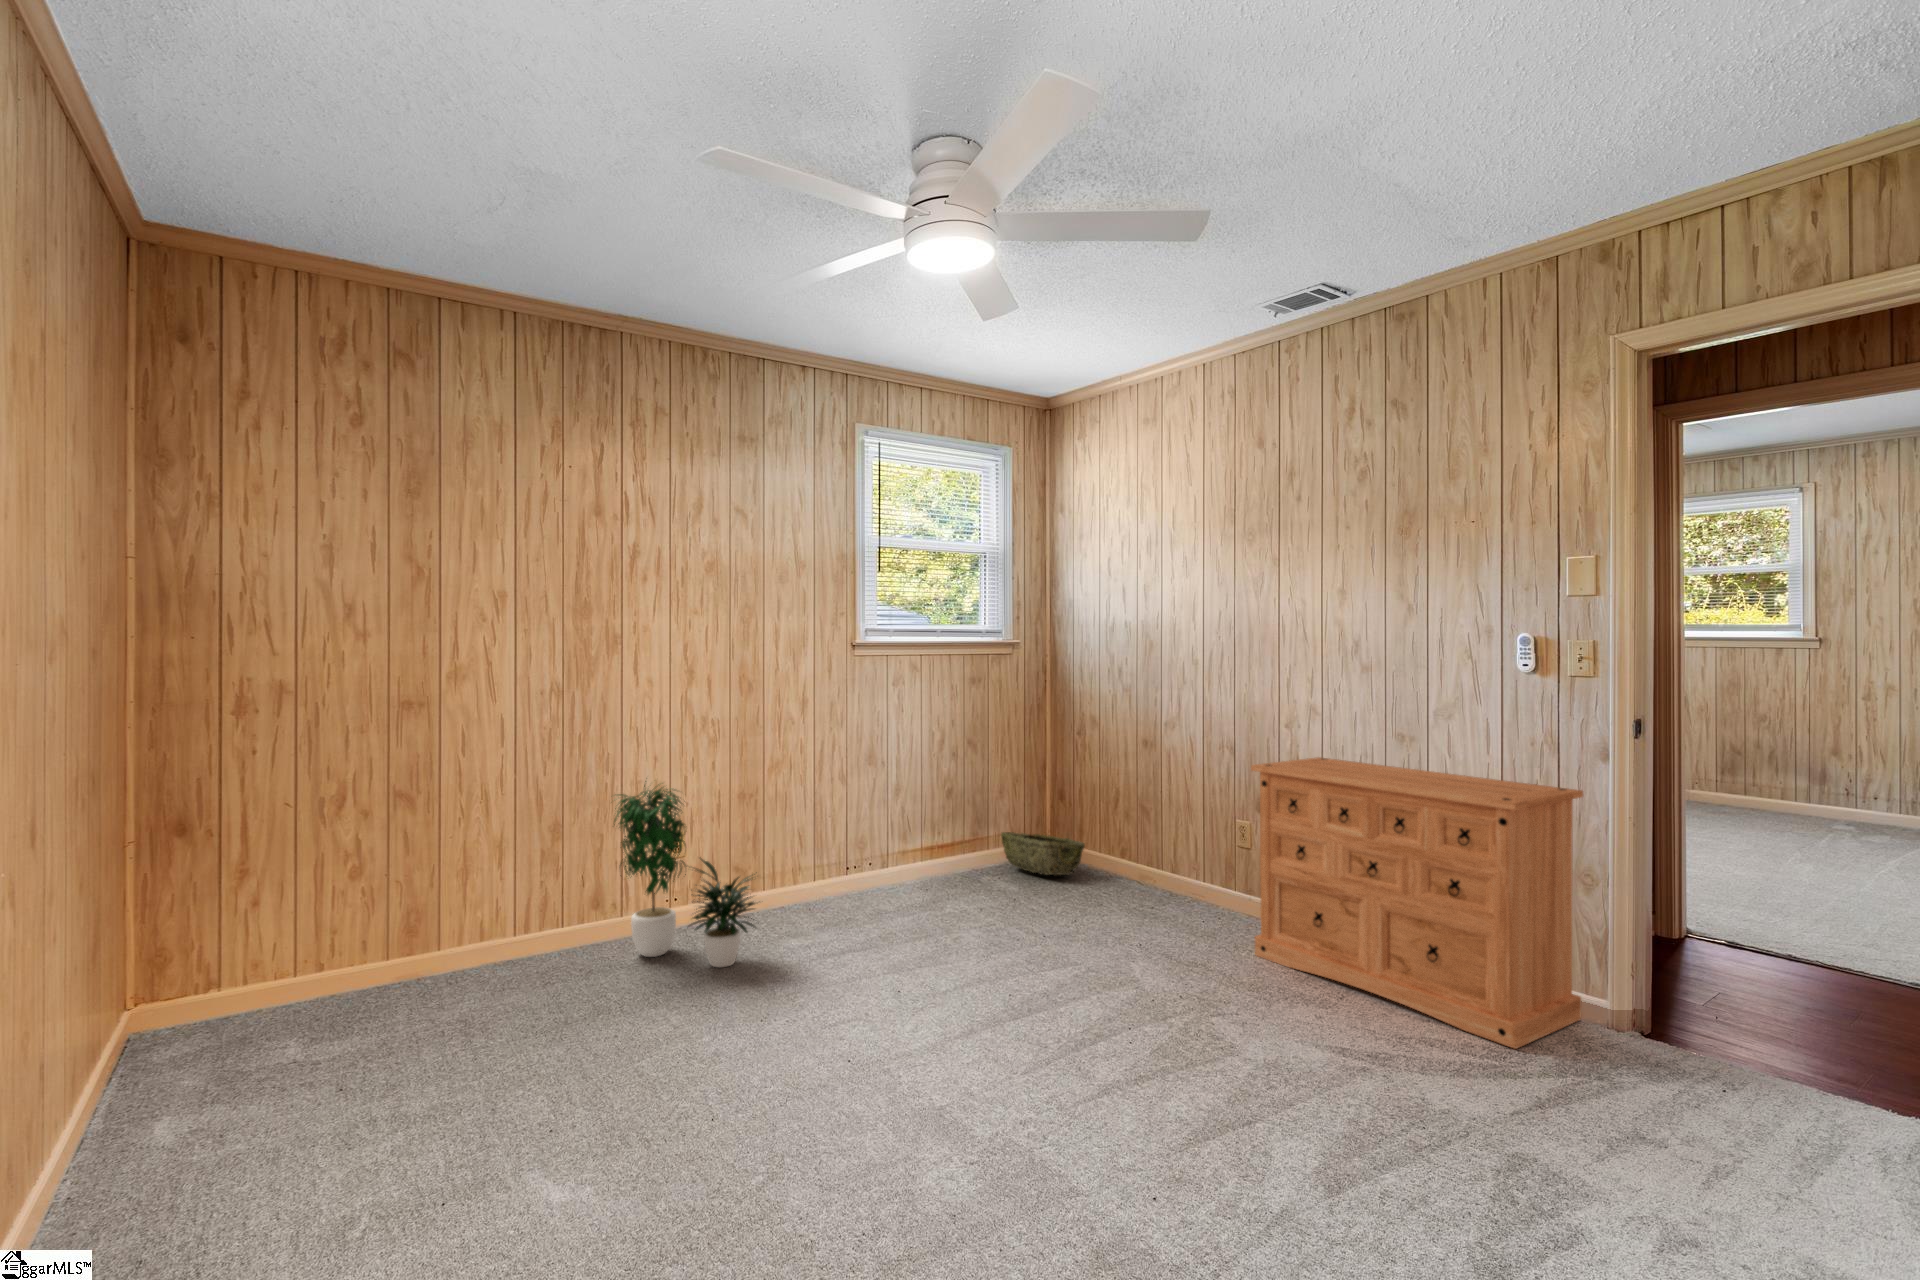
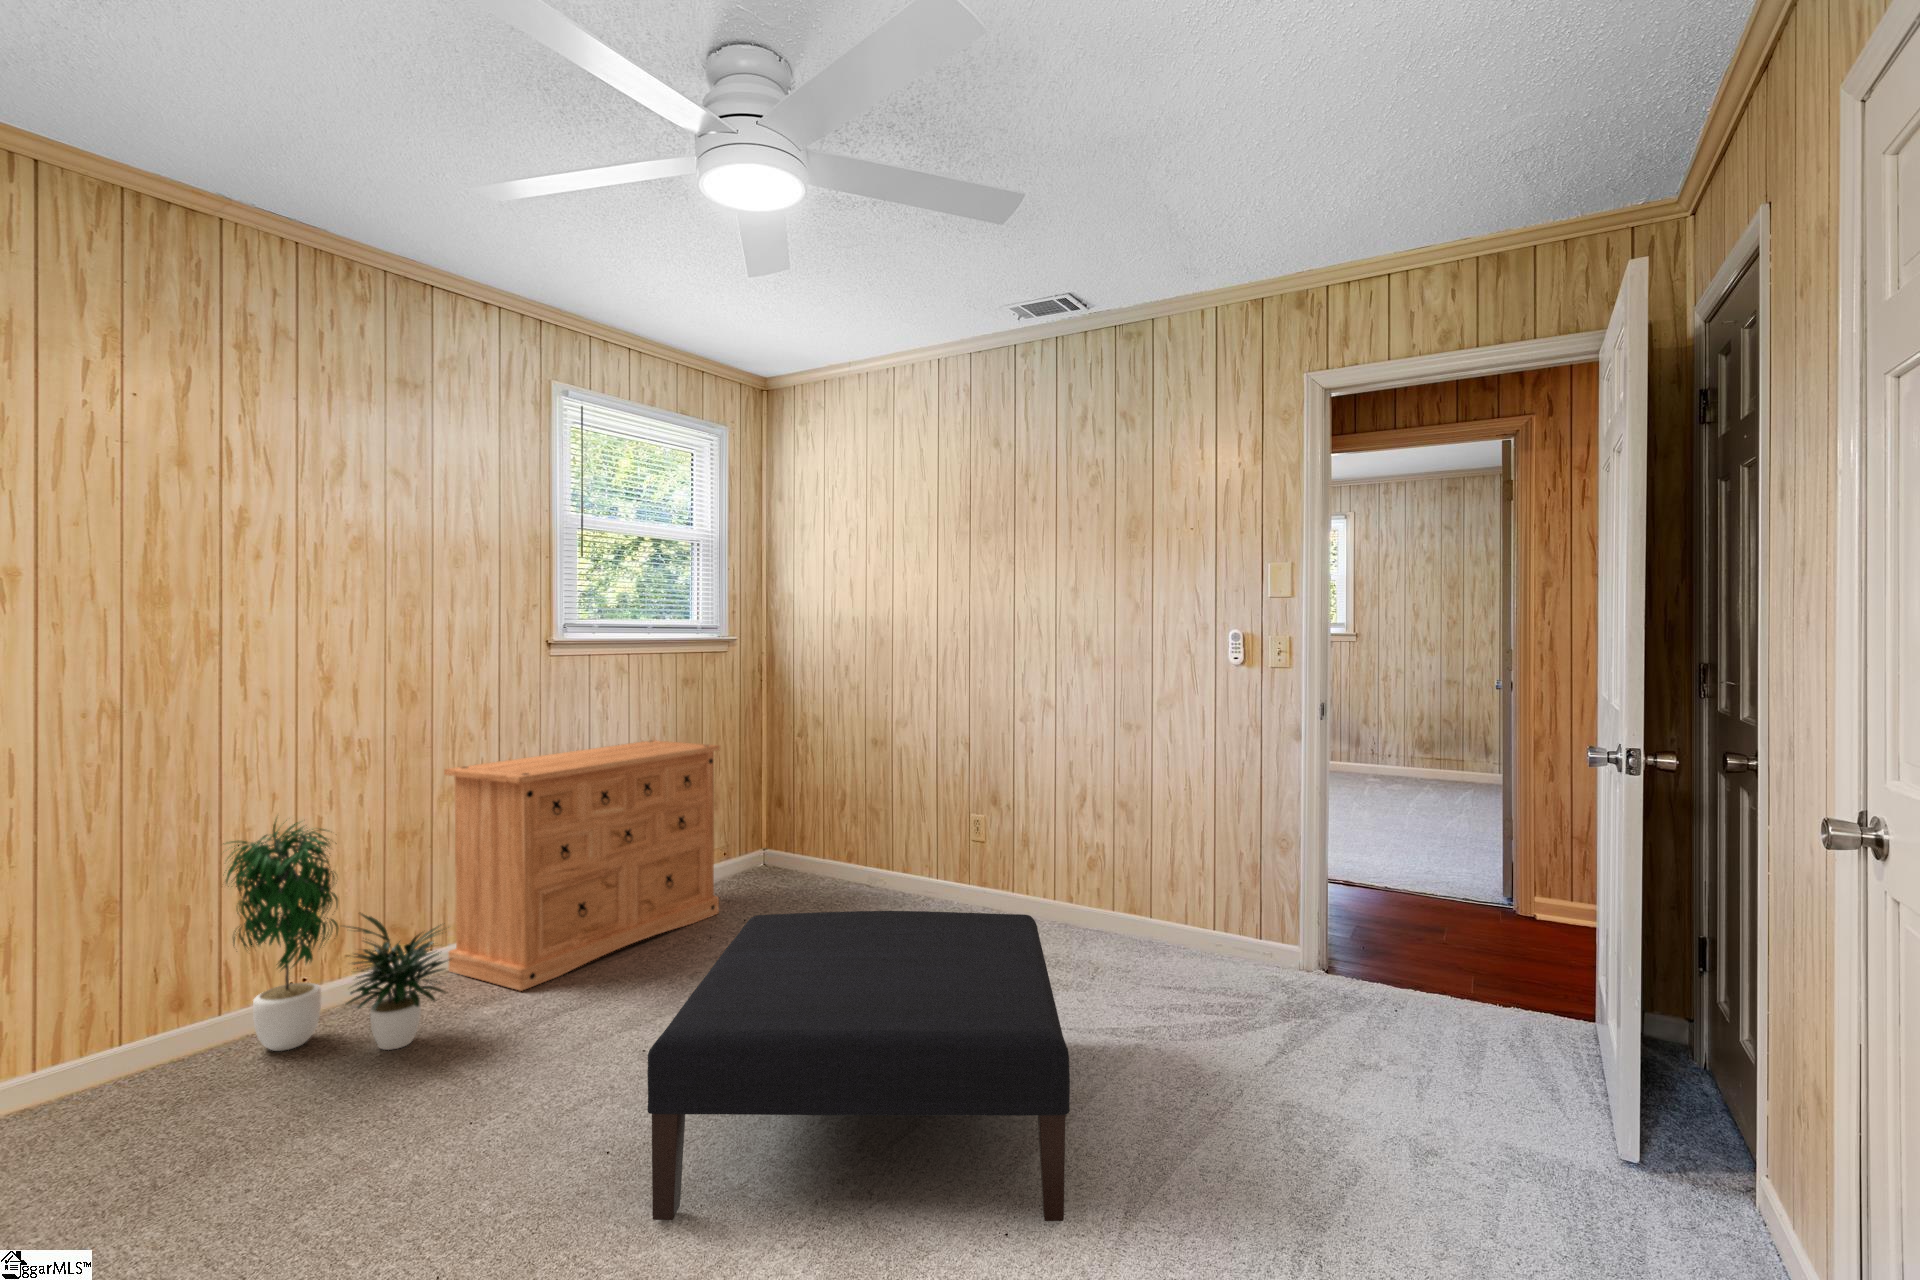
dresser: present [1251,757,1583,1049] -> present [444,740,720,991]
woven basket: present [1001,832,1085,875] -> none [715,843,808,887]
ottoman: none [859,891,1256,1203] -> present [647,911,1070,1221]

